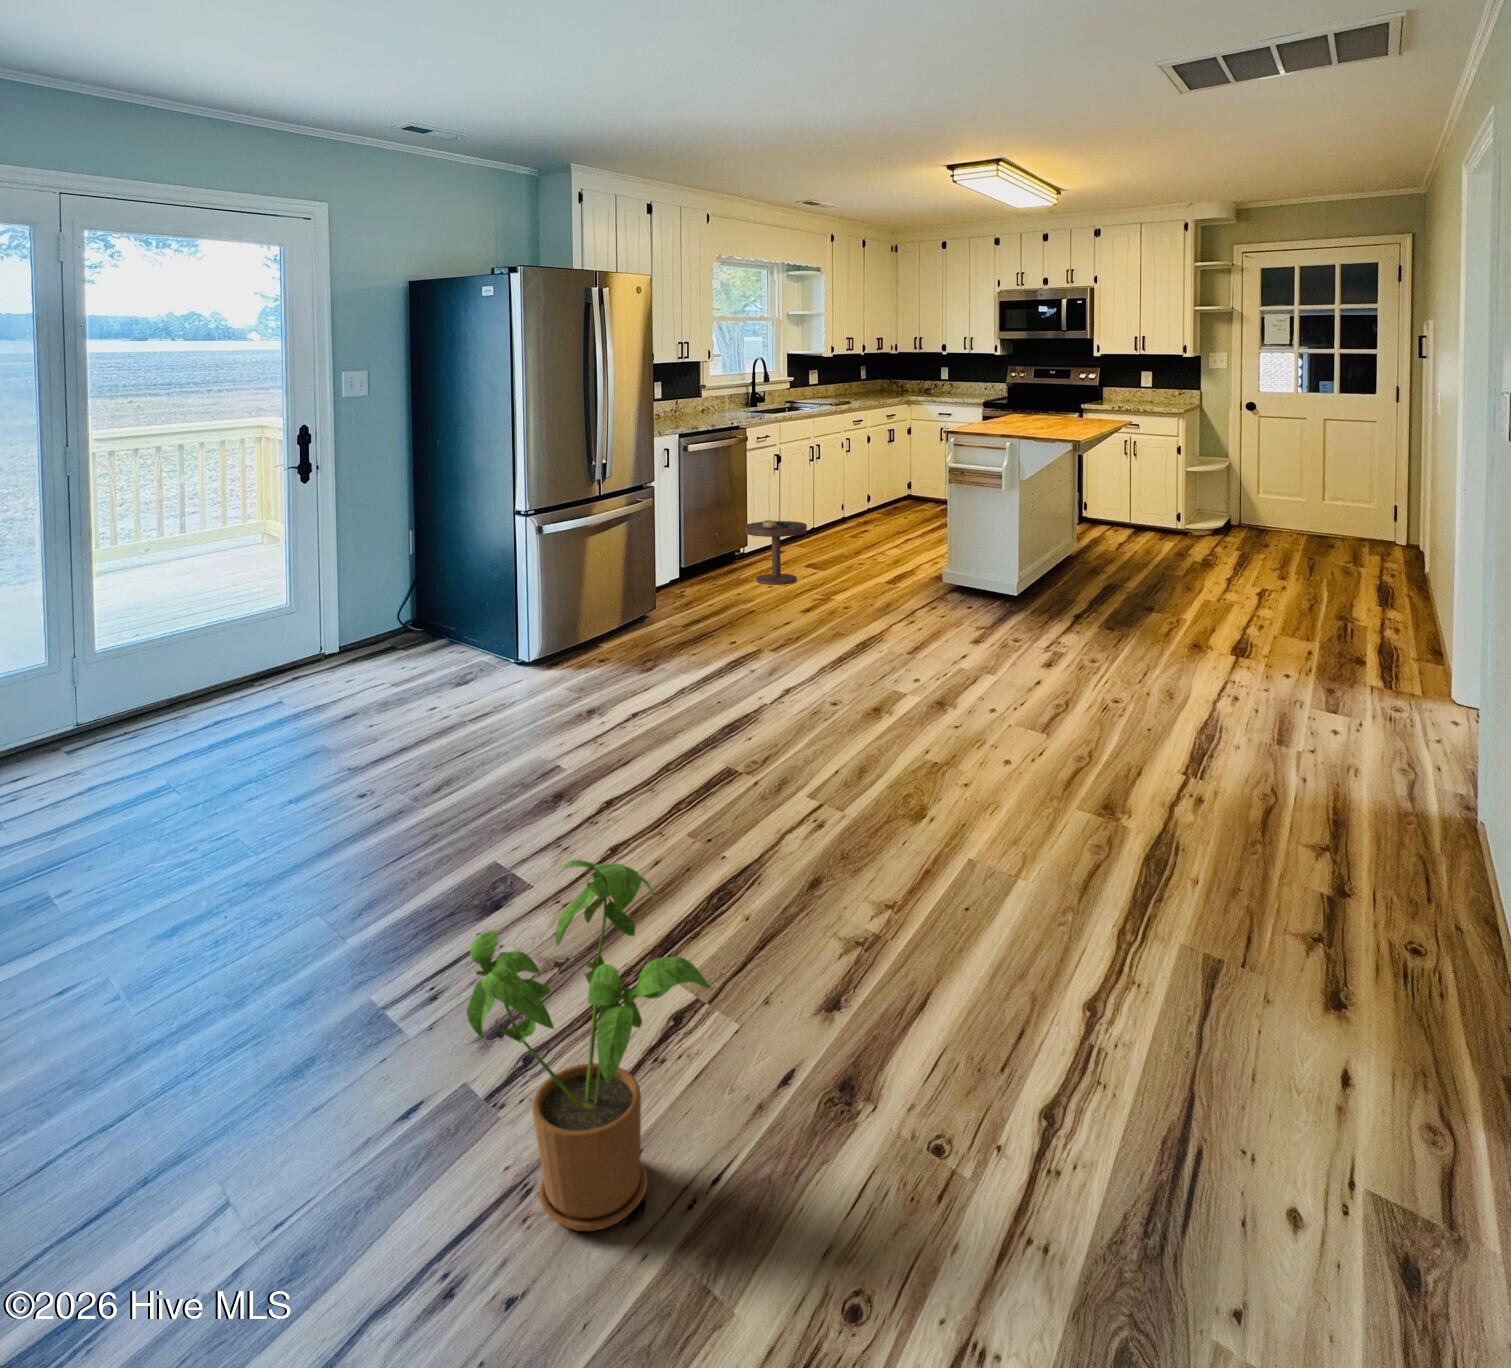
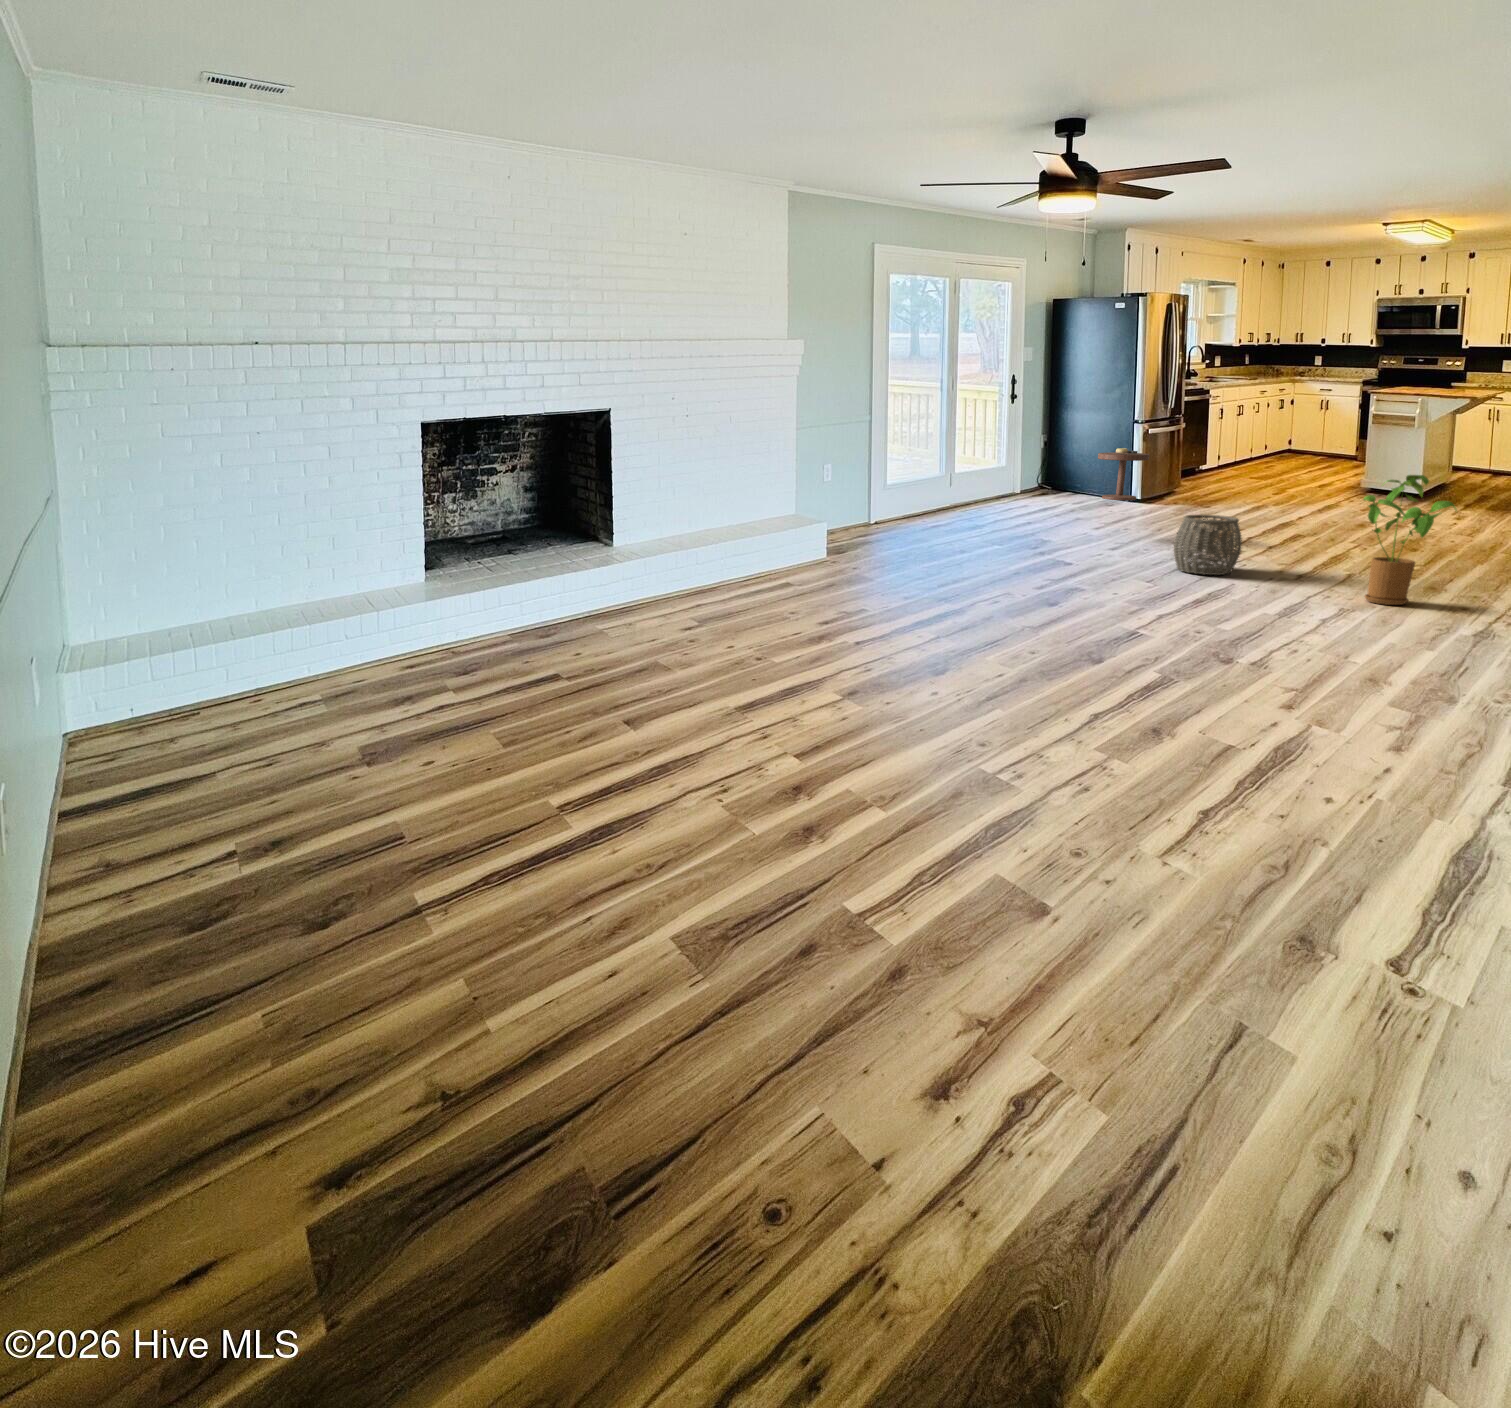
side table: present [745,520,807,585] -> present [1098,448,1150,501]
woven basket: none [258,833,421,1005] -> present [1174,515,1242,575]

